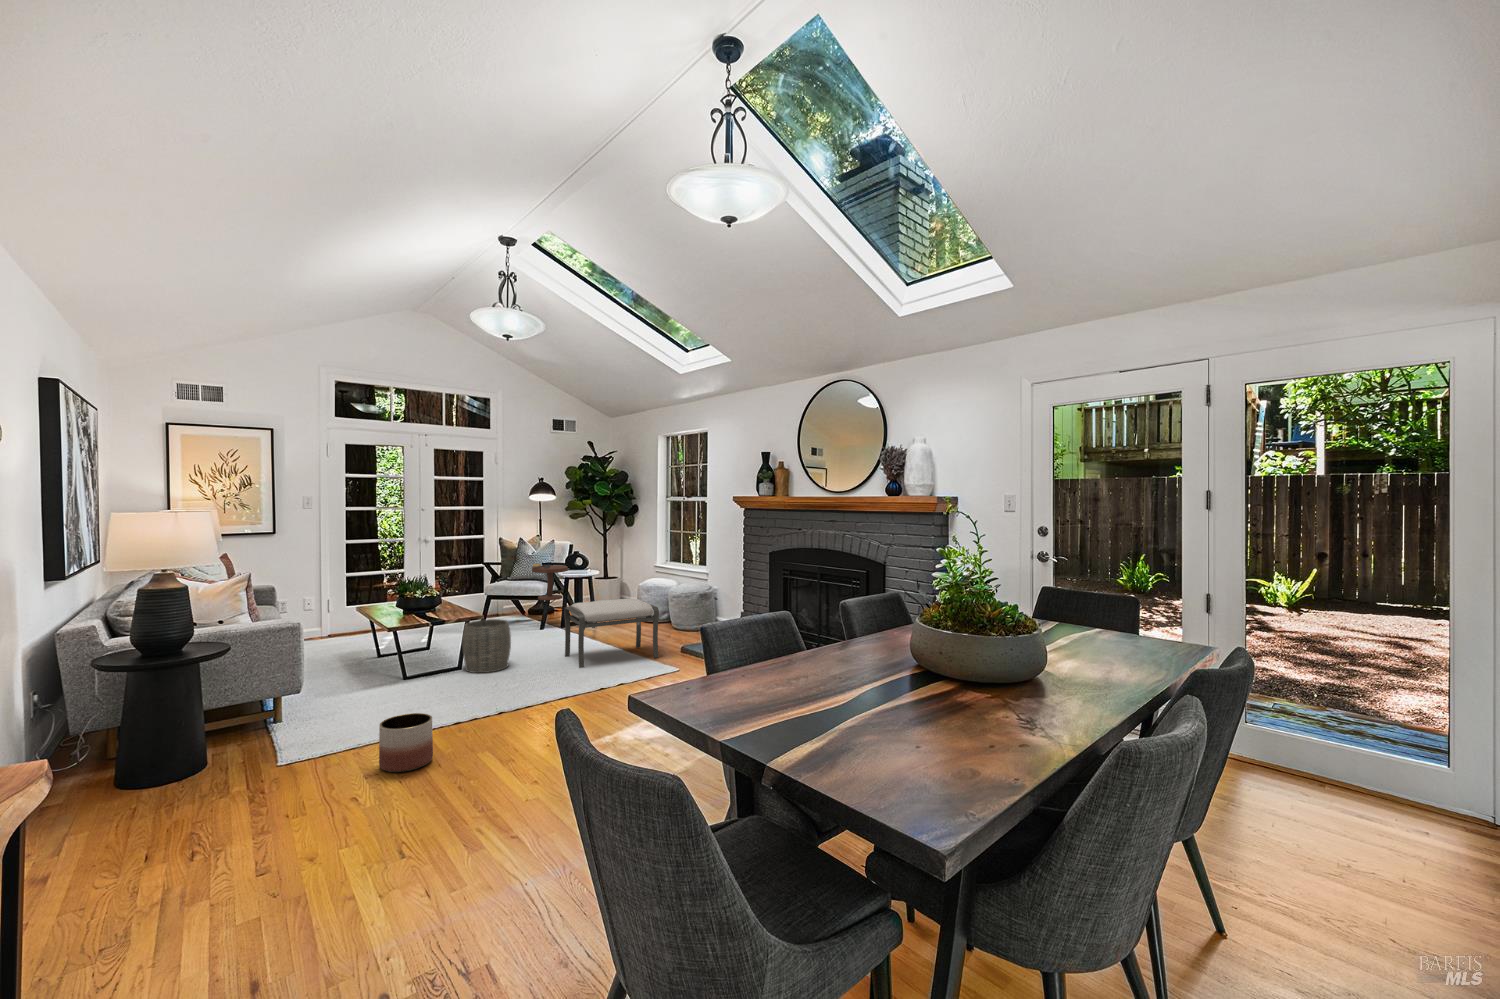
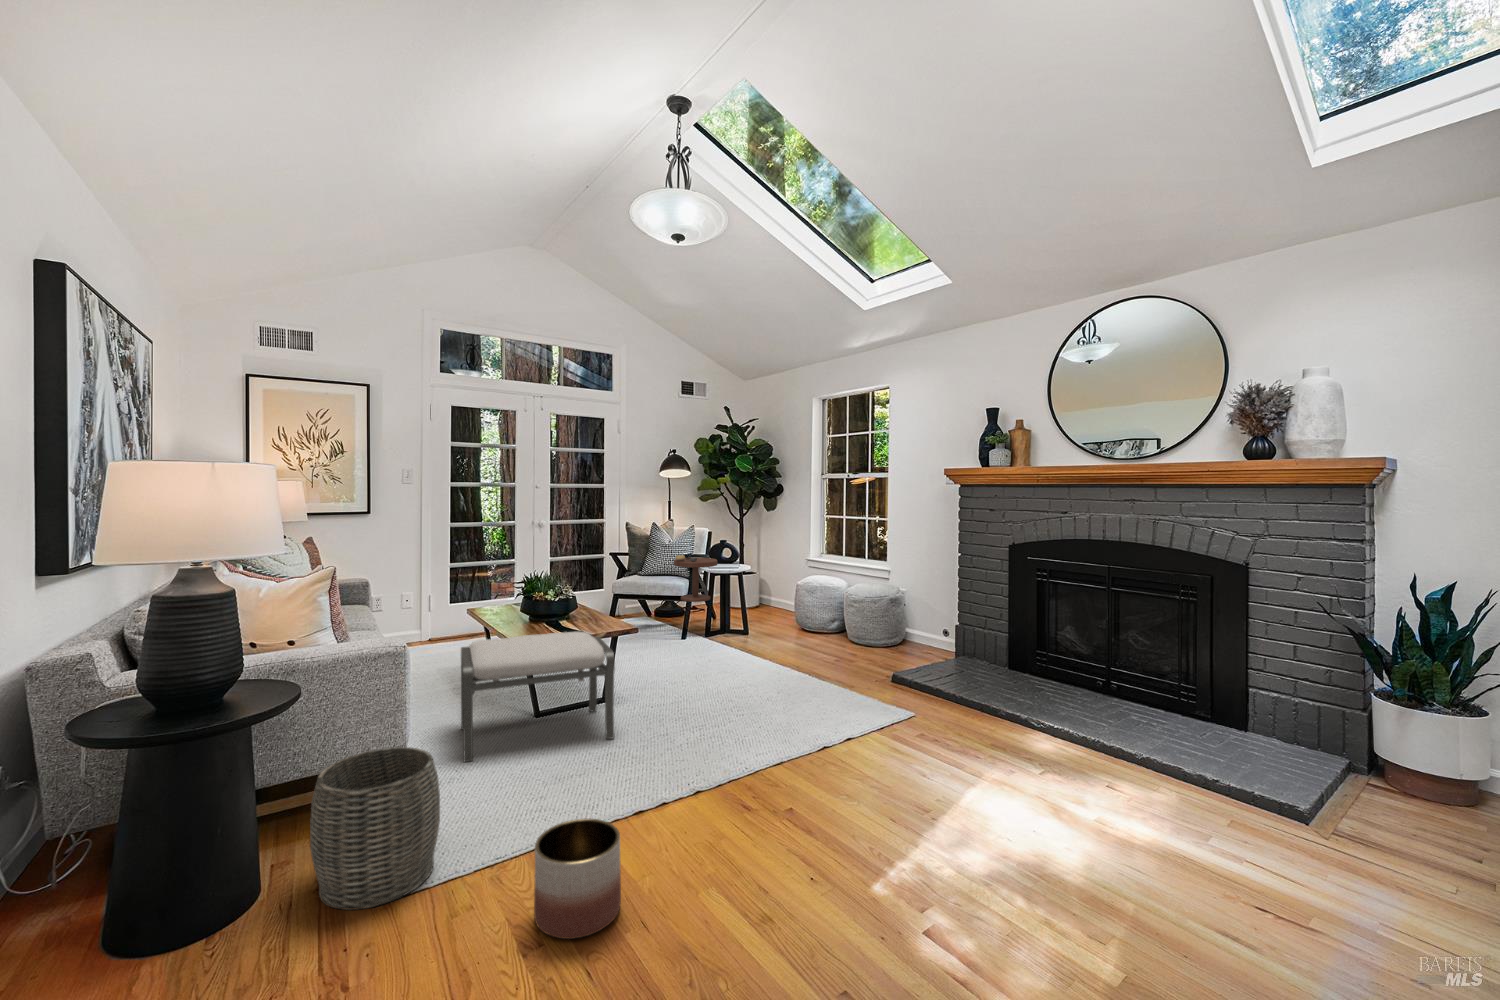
ottoman: present [564,599,659,668] -> present [461,632,615,762]
woven basket: present [463,619,511,673] -> present [310,747,440,910]

